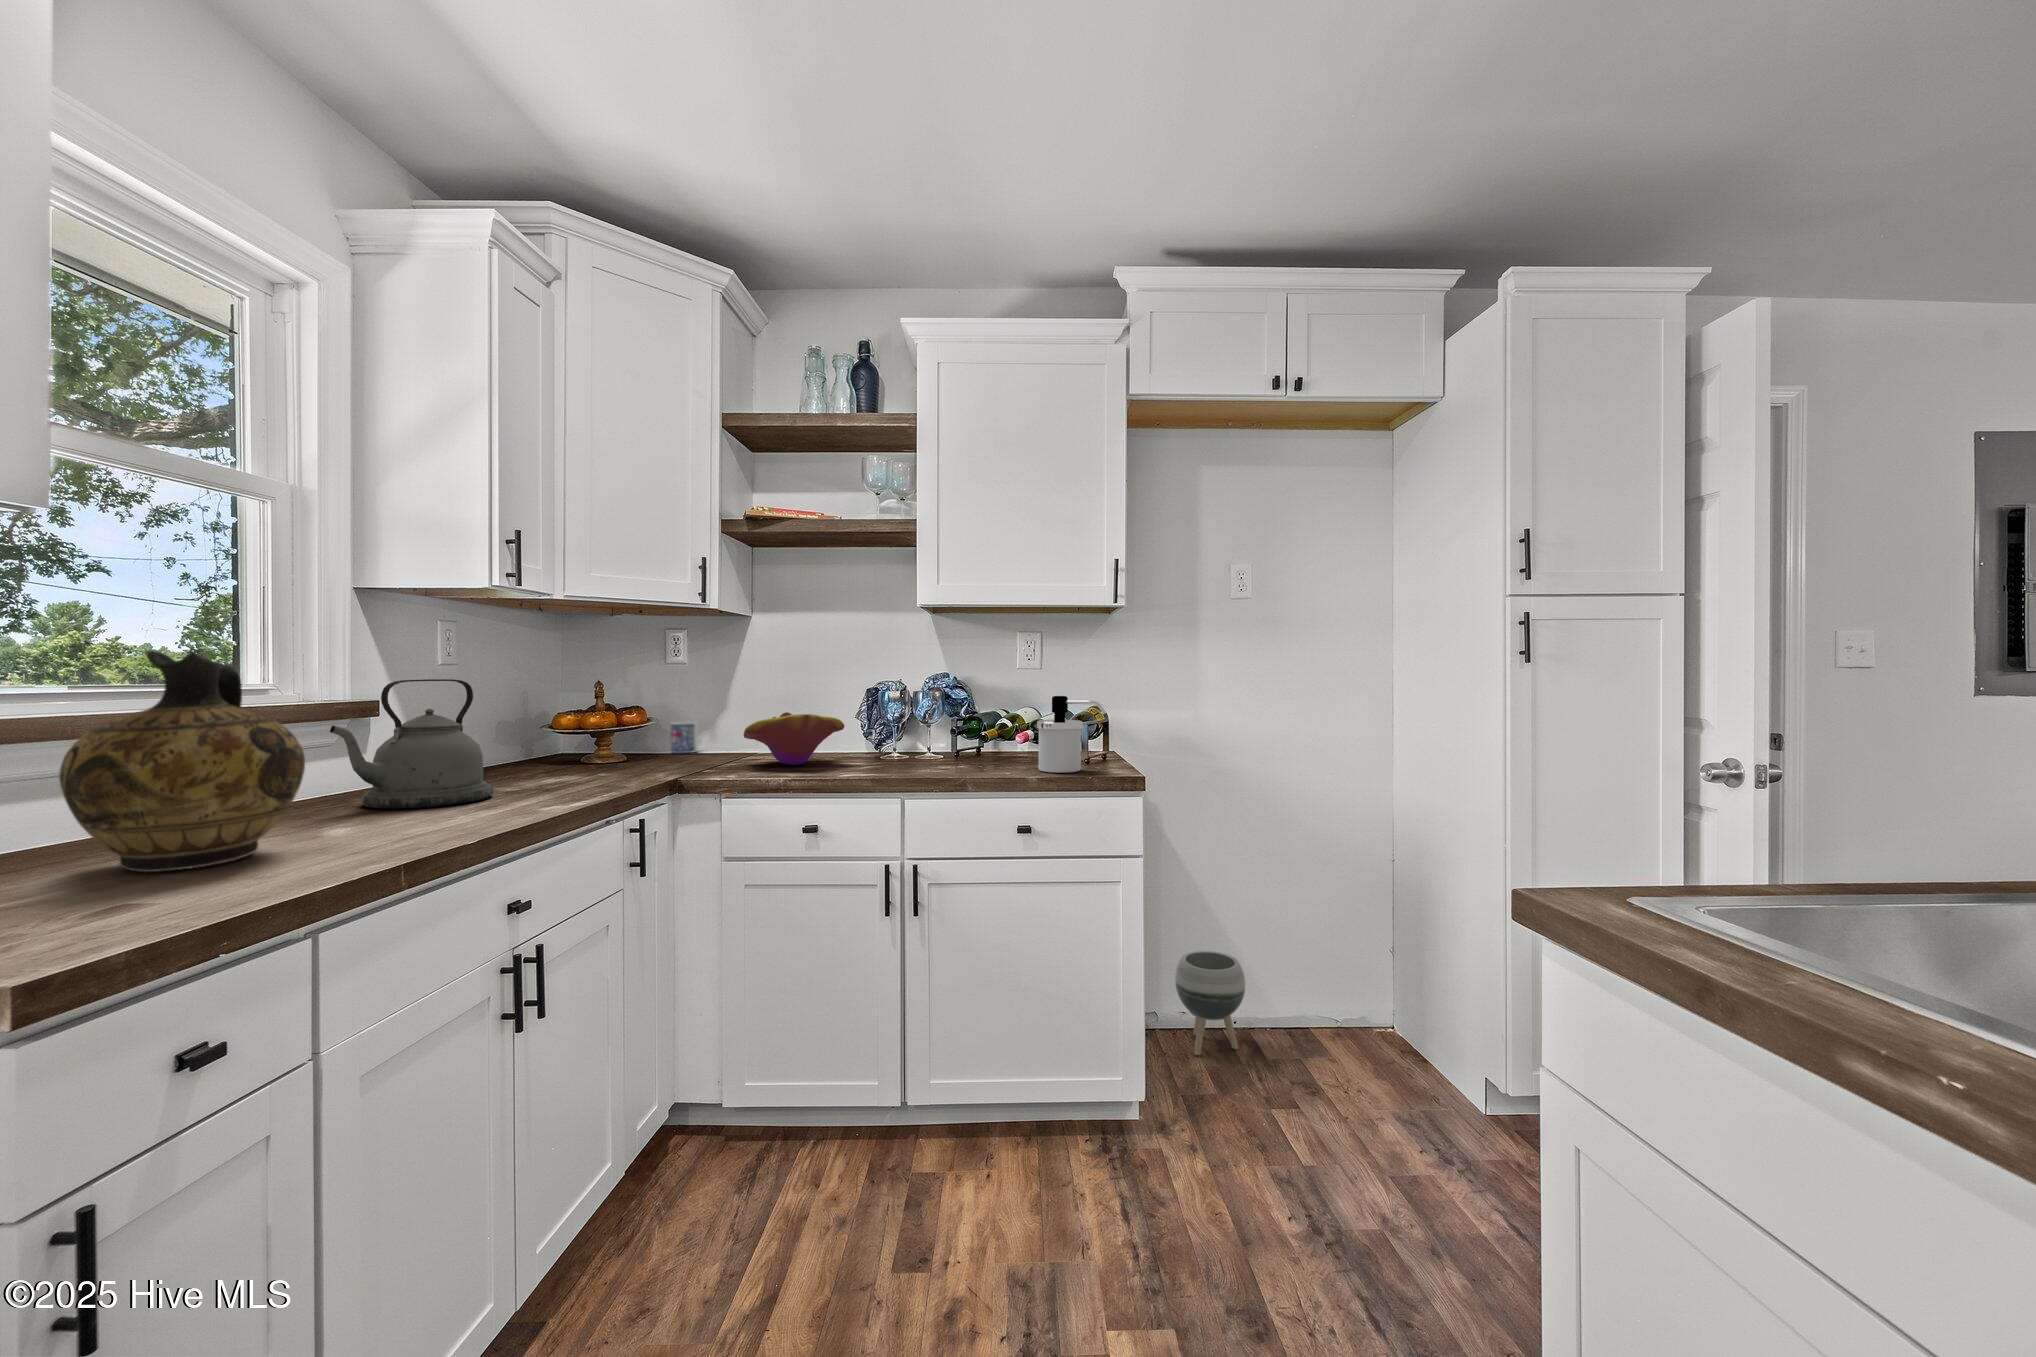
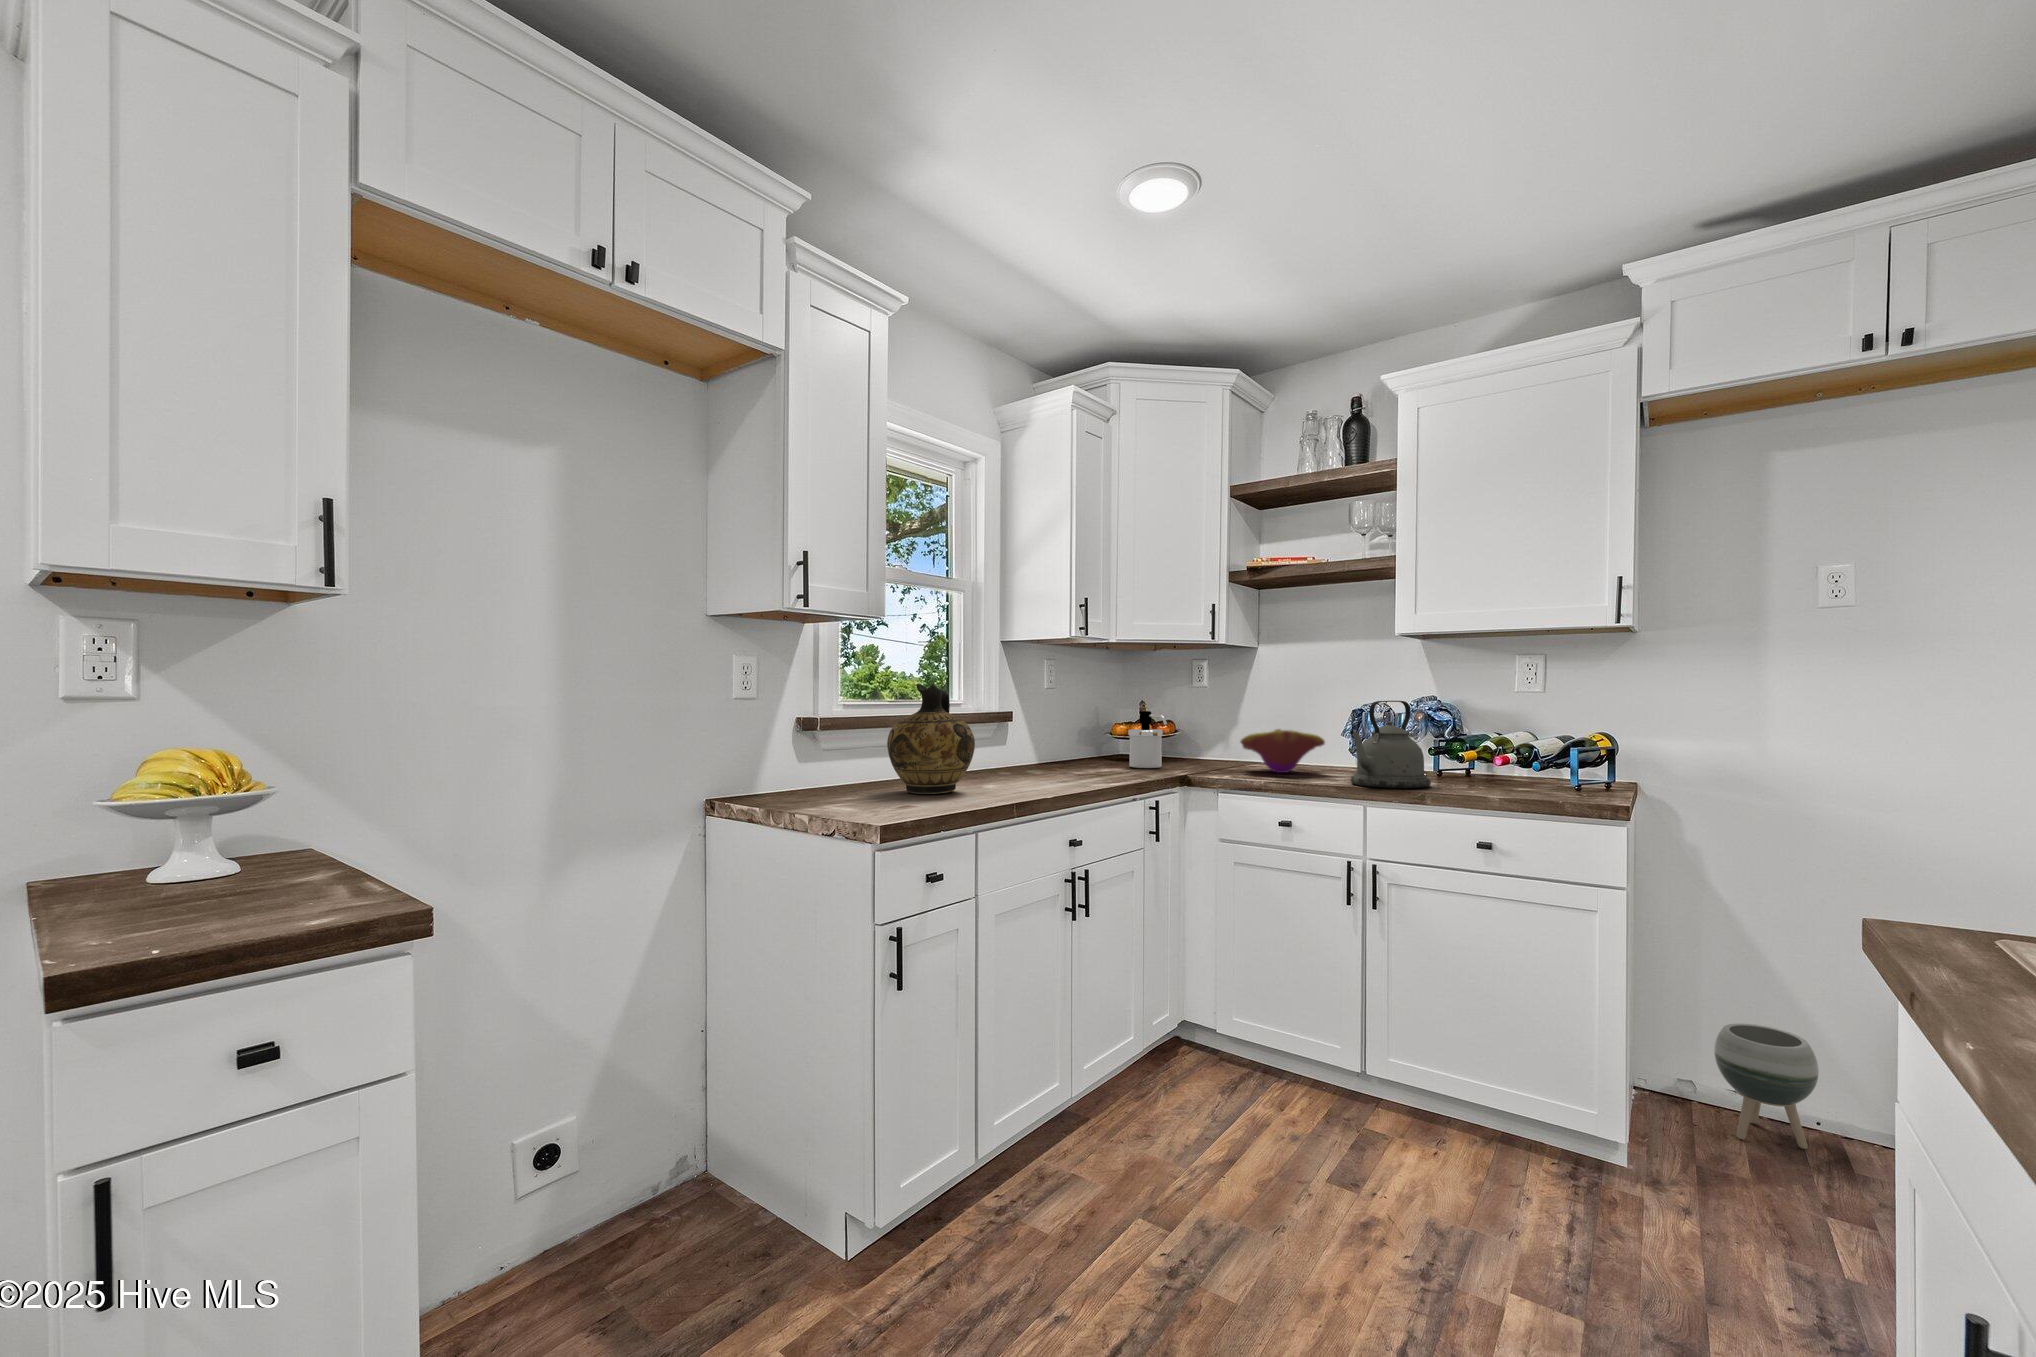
kettle: present [330,679,493,809] -> present [1350,701,1431,788]
soap dispenser: present [1037,696,1106,773] -> present [1128,711,1167,768]
mug: present [671,722,701,753] -> none [1196,735,1221,760]

